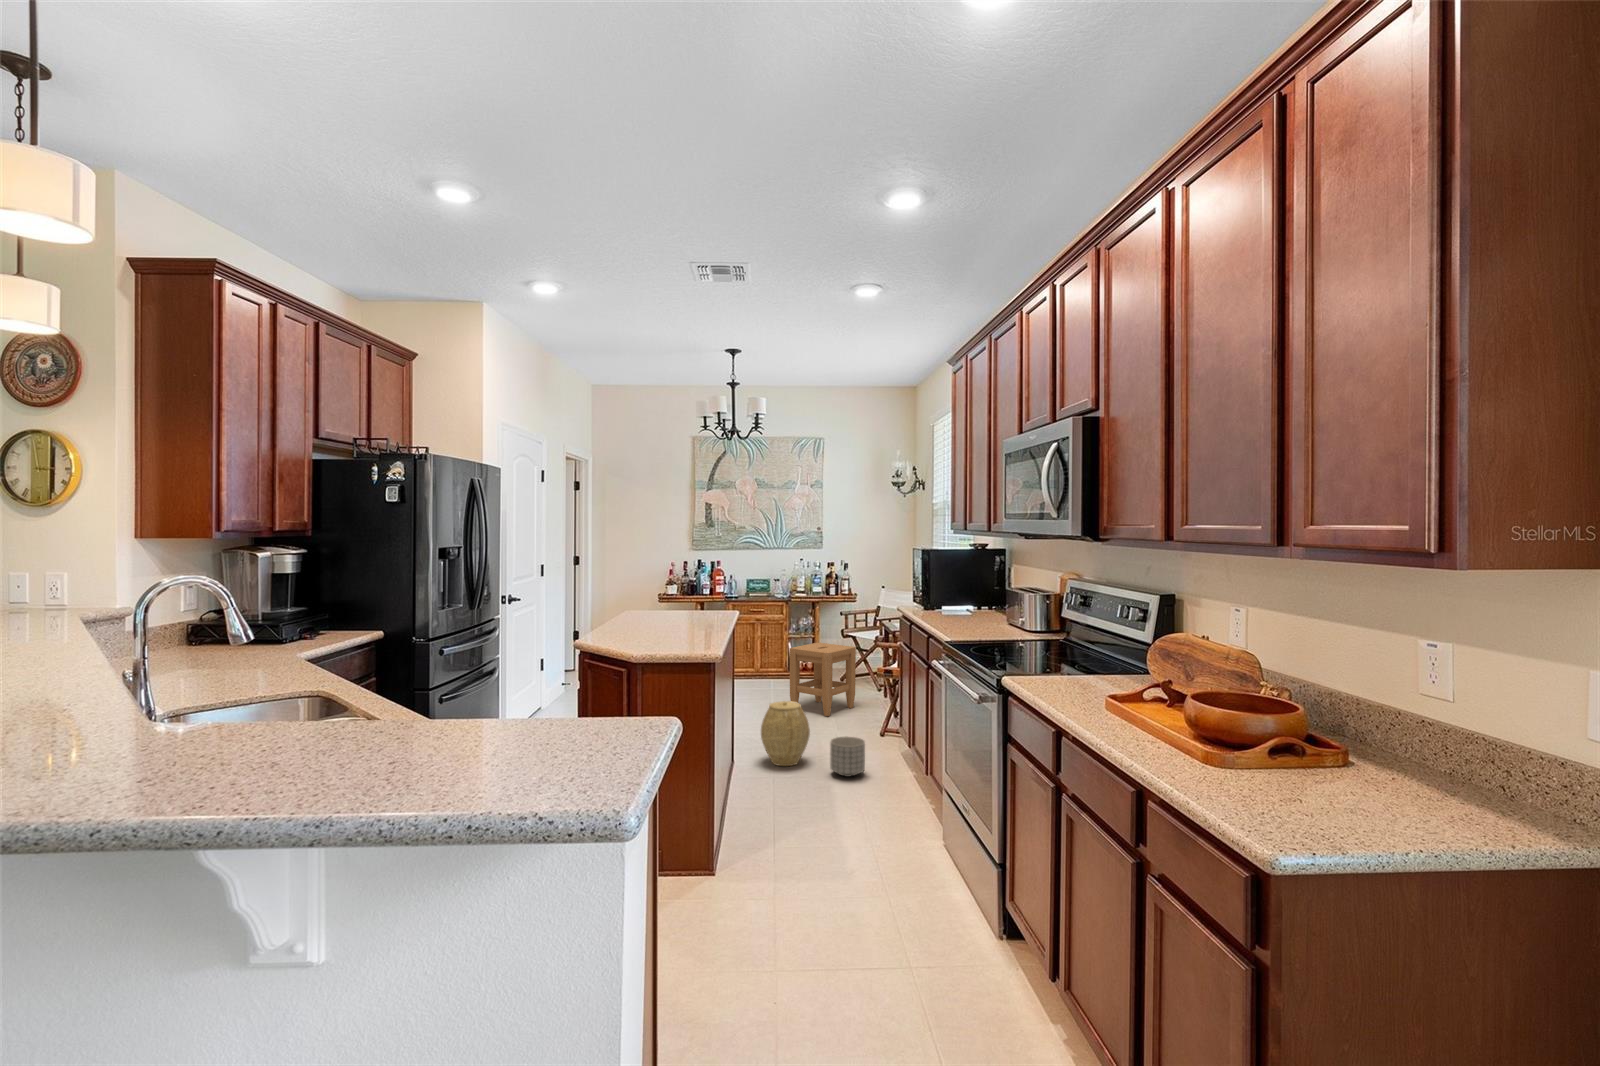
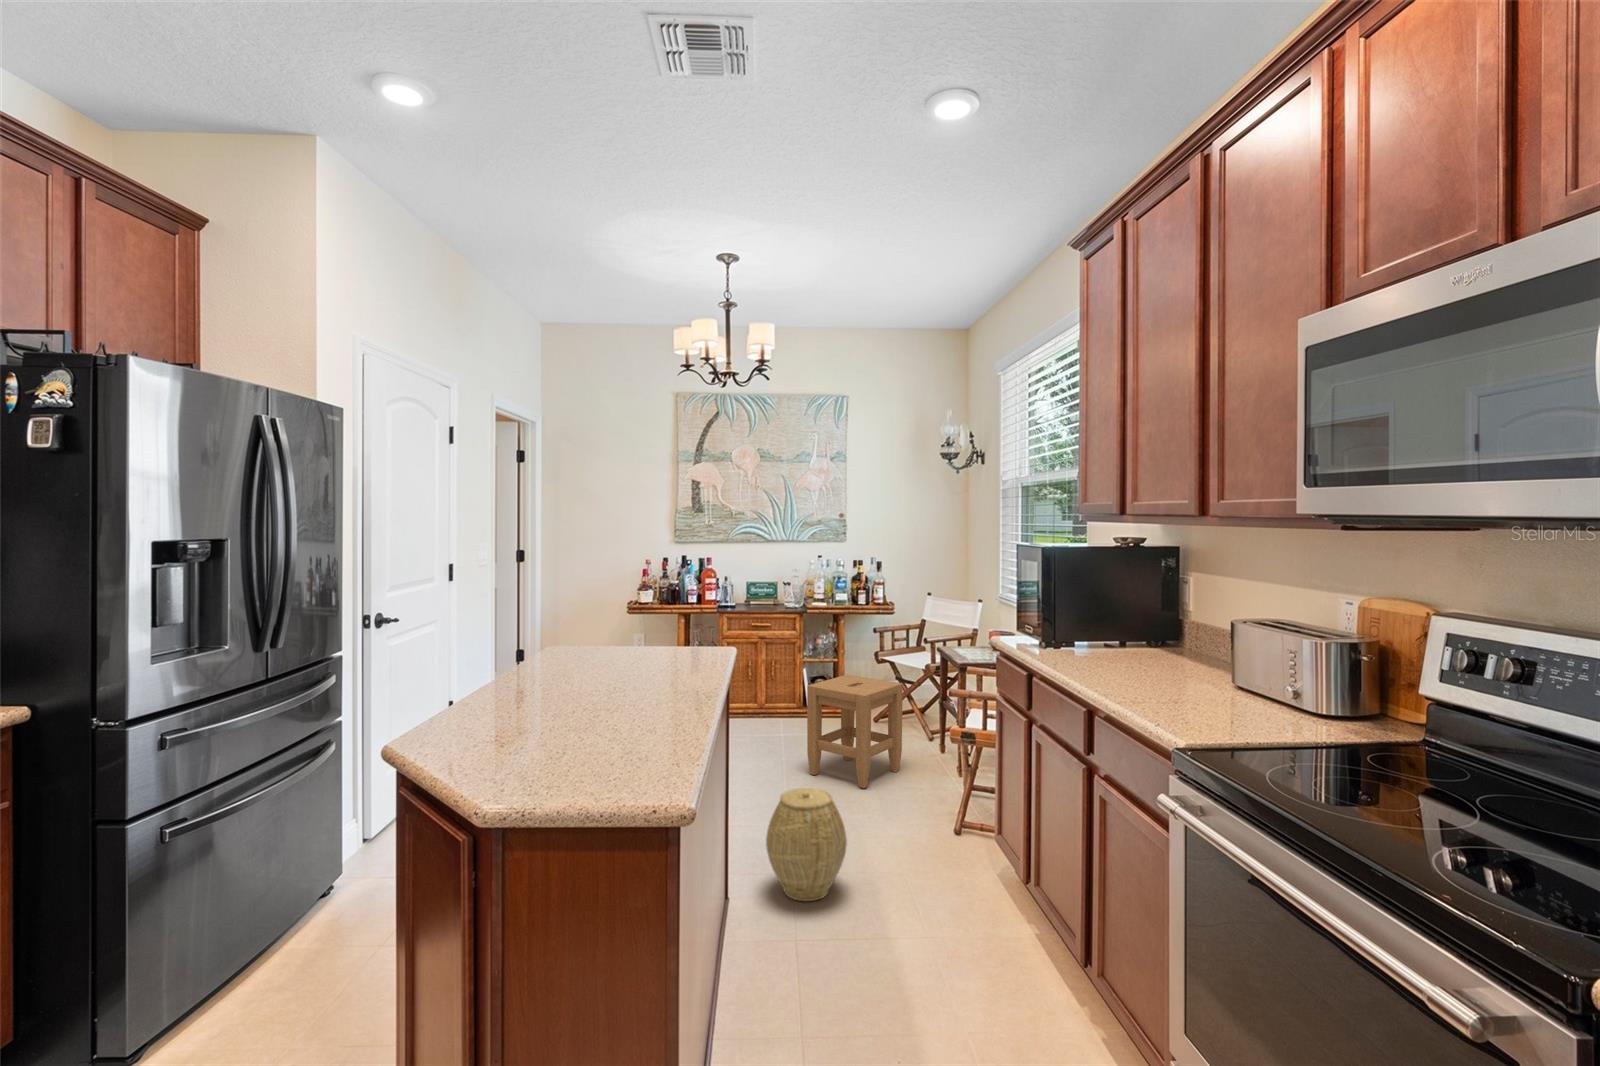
planter: present [830,737,865,777] -> none [884,854,943,929]

